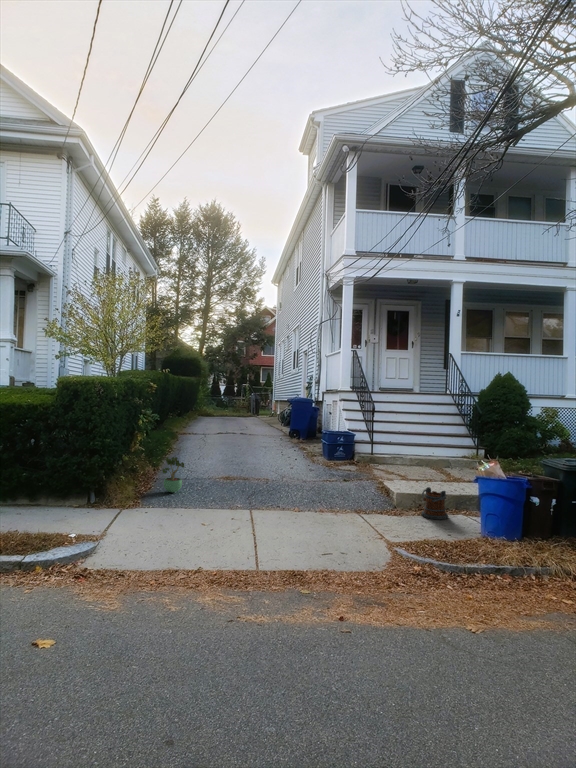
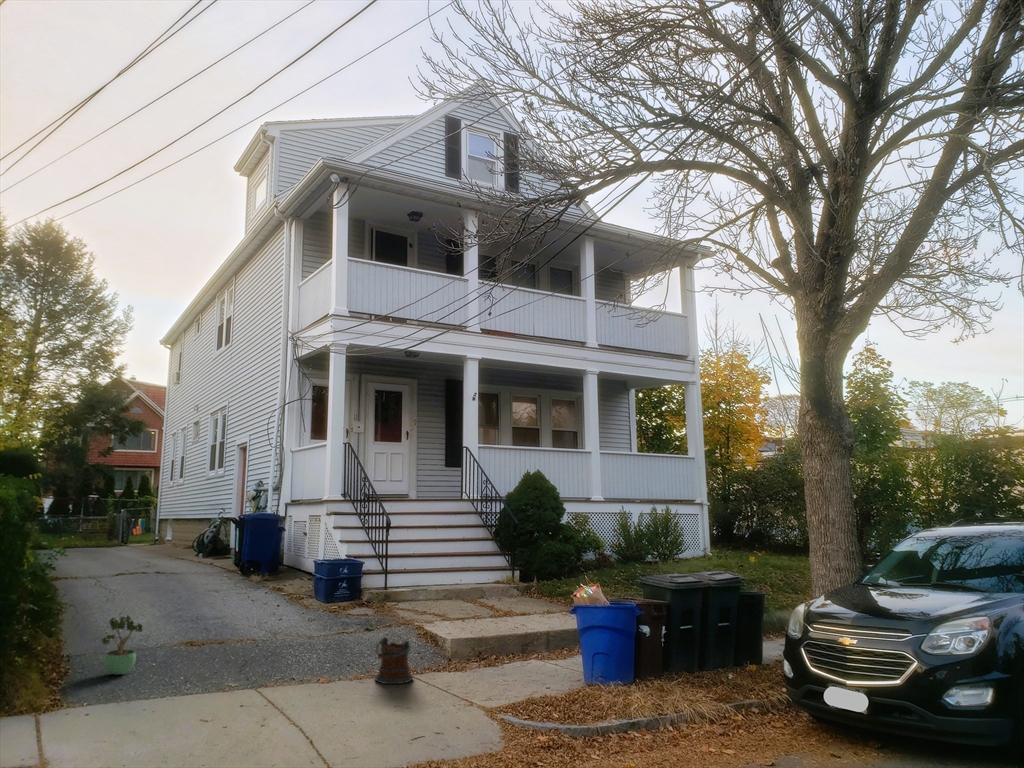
bucket: present [422,487,448,520] -> present [375,637,413,684]

